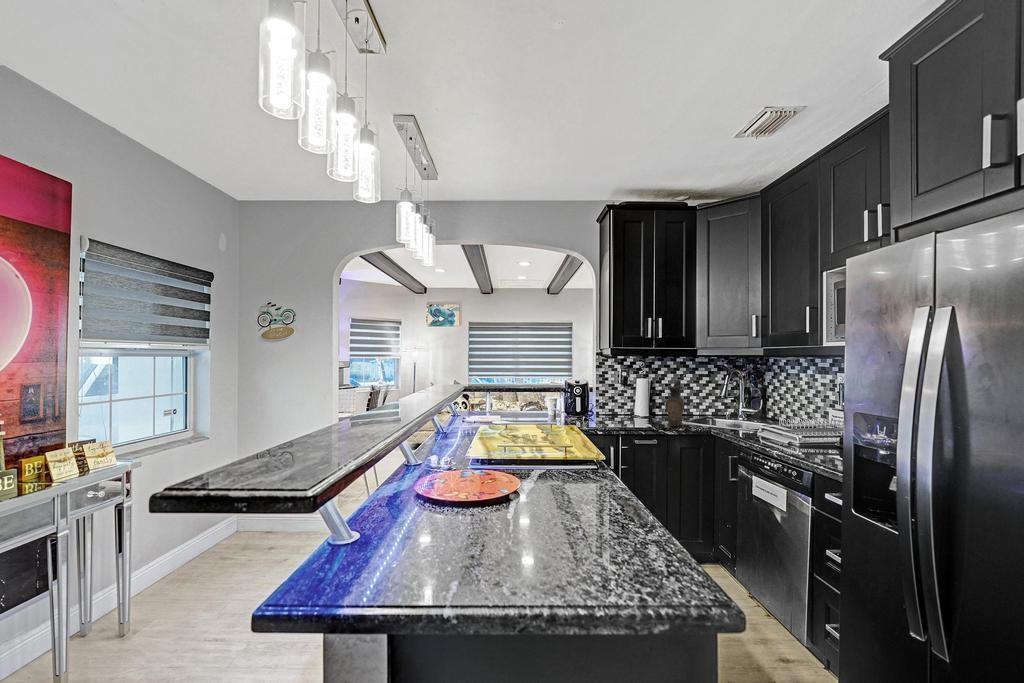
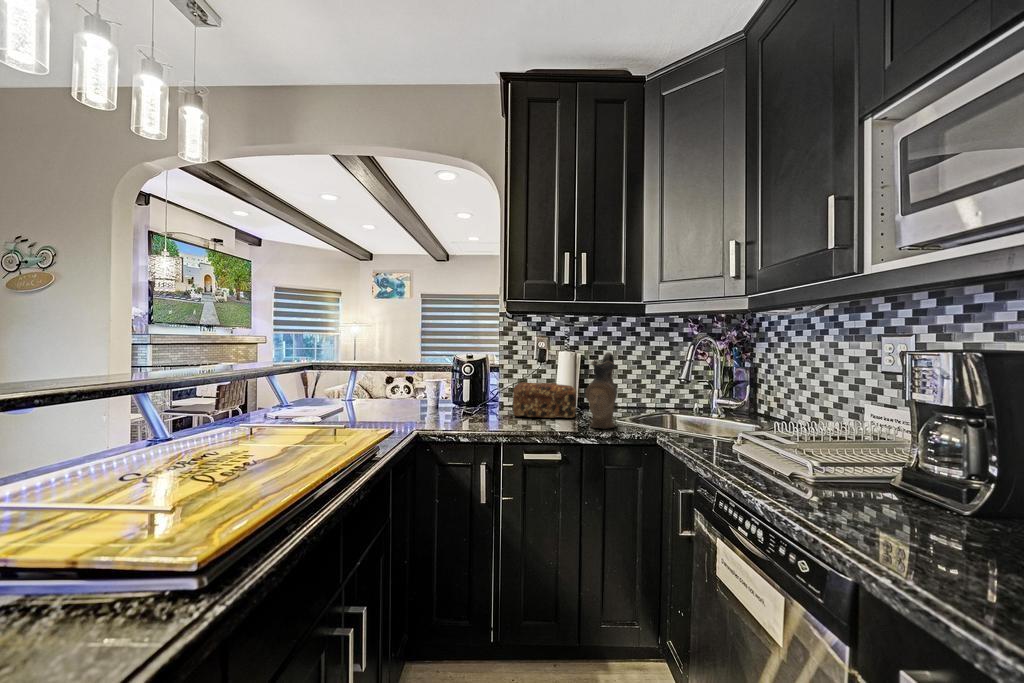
bread loaf: none [613,399,655,421] -> present [513,382,576,418]

